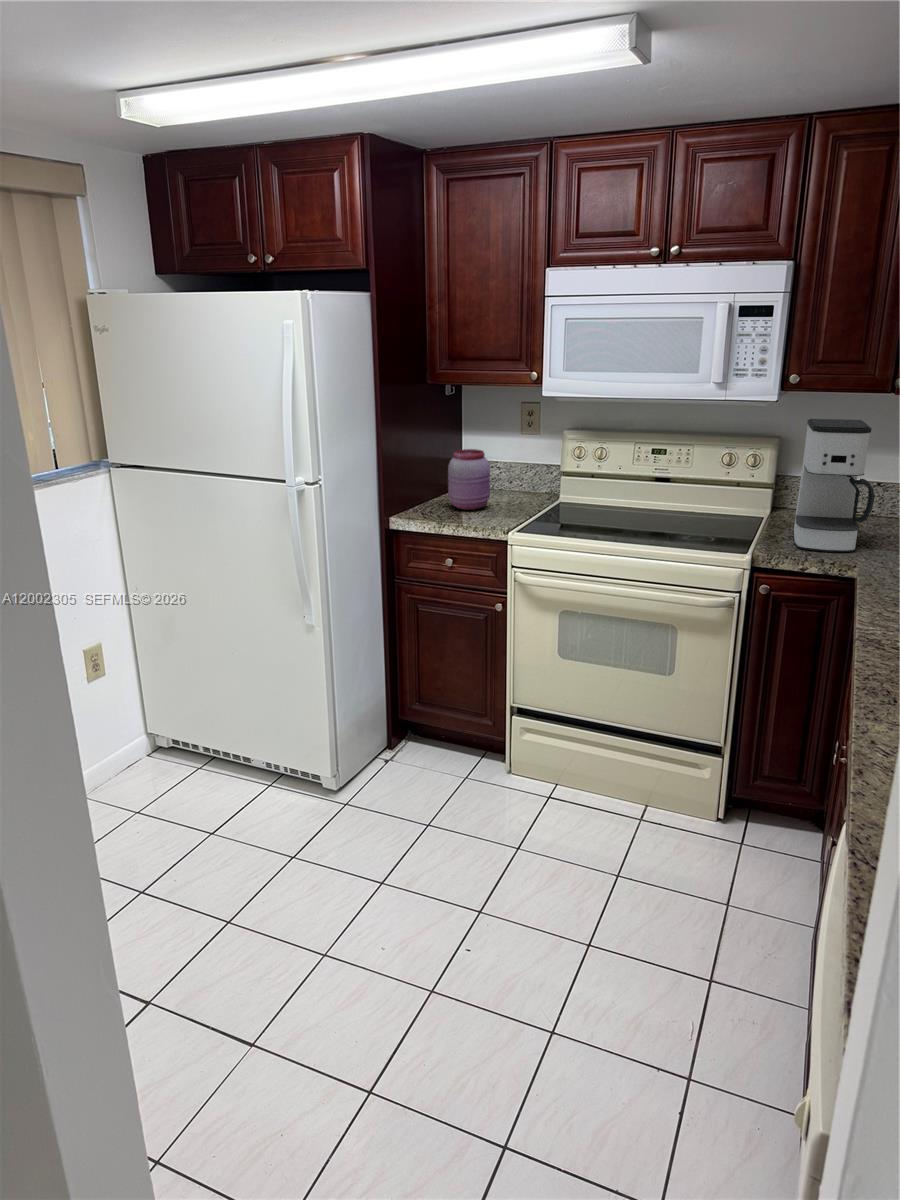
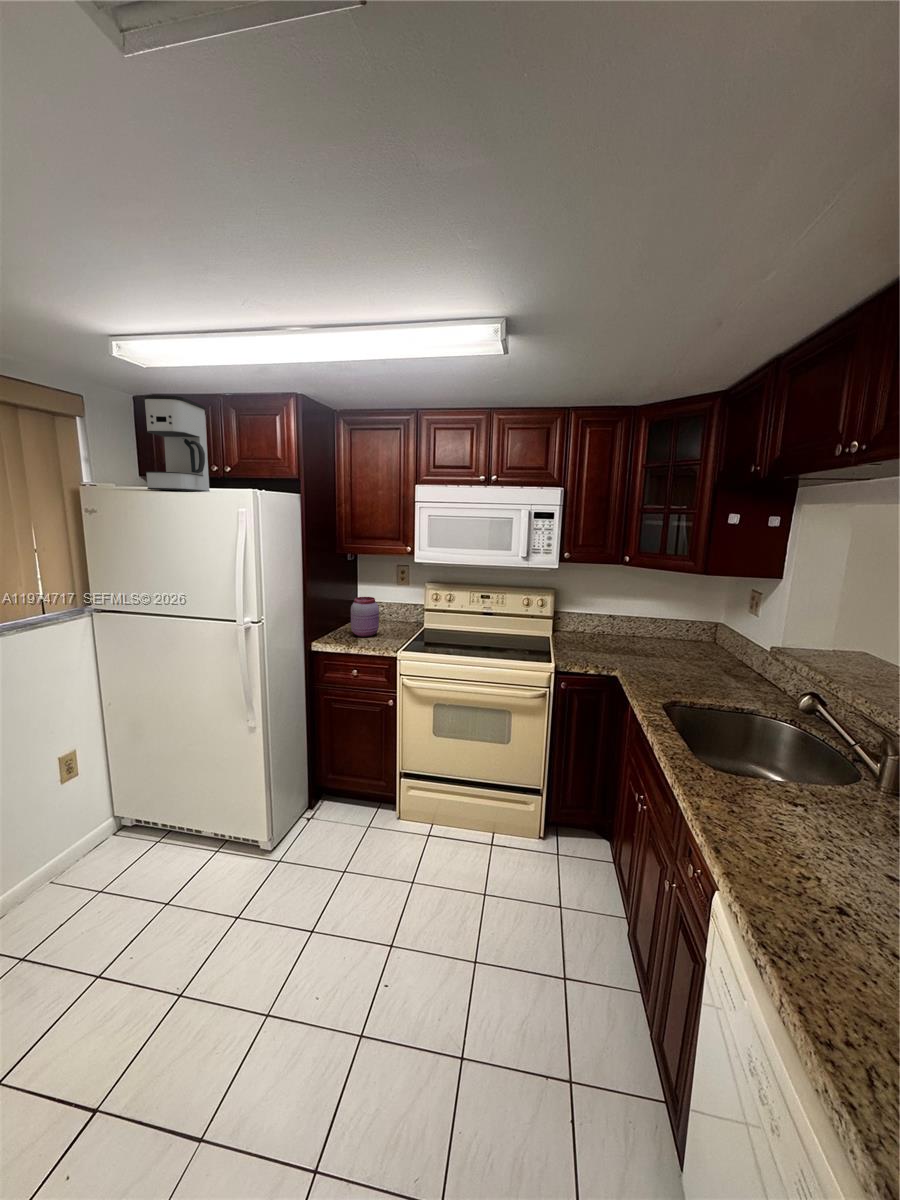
coffee maker: present [793,419,875,552] -> present [144,395,210,492]

